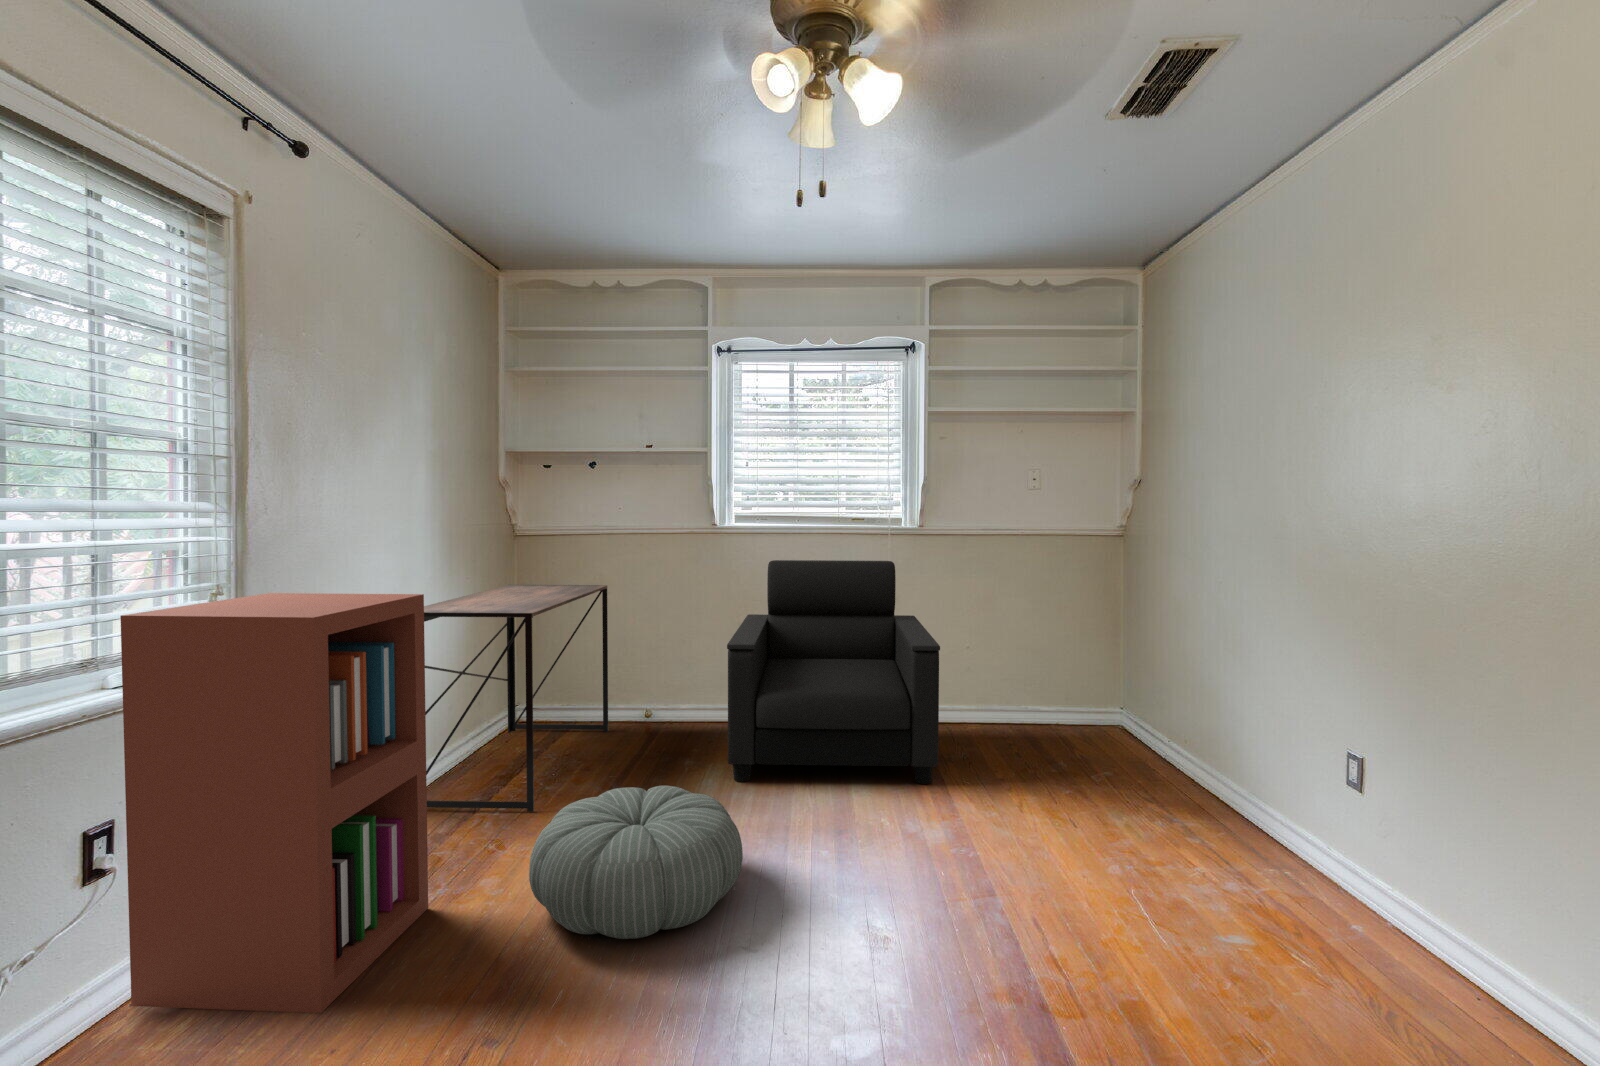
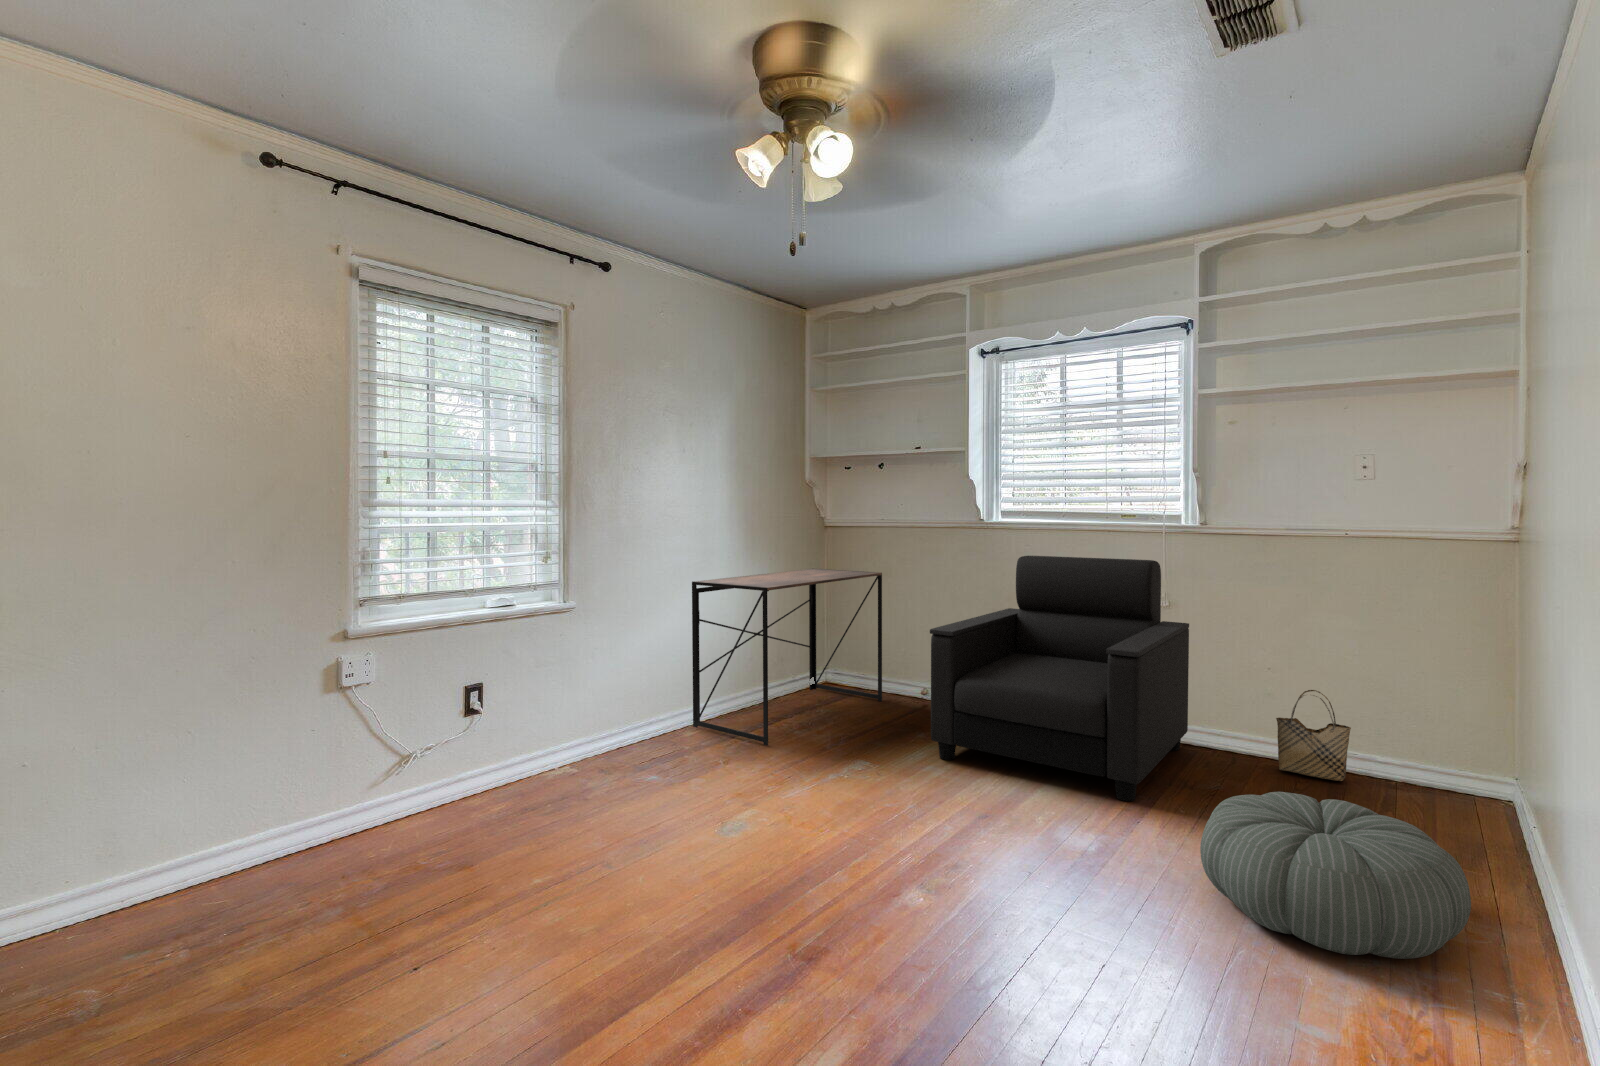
bookshelf: present [120,593,428,1013] -> none [482,560,649,823]
woven basket: none [985,662,1034,732] -> present [1276,690,1351,781]
pouf: present [529,786,743,939] -> present [1200,792,1471,959]

